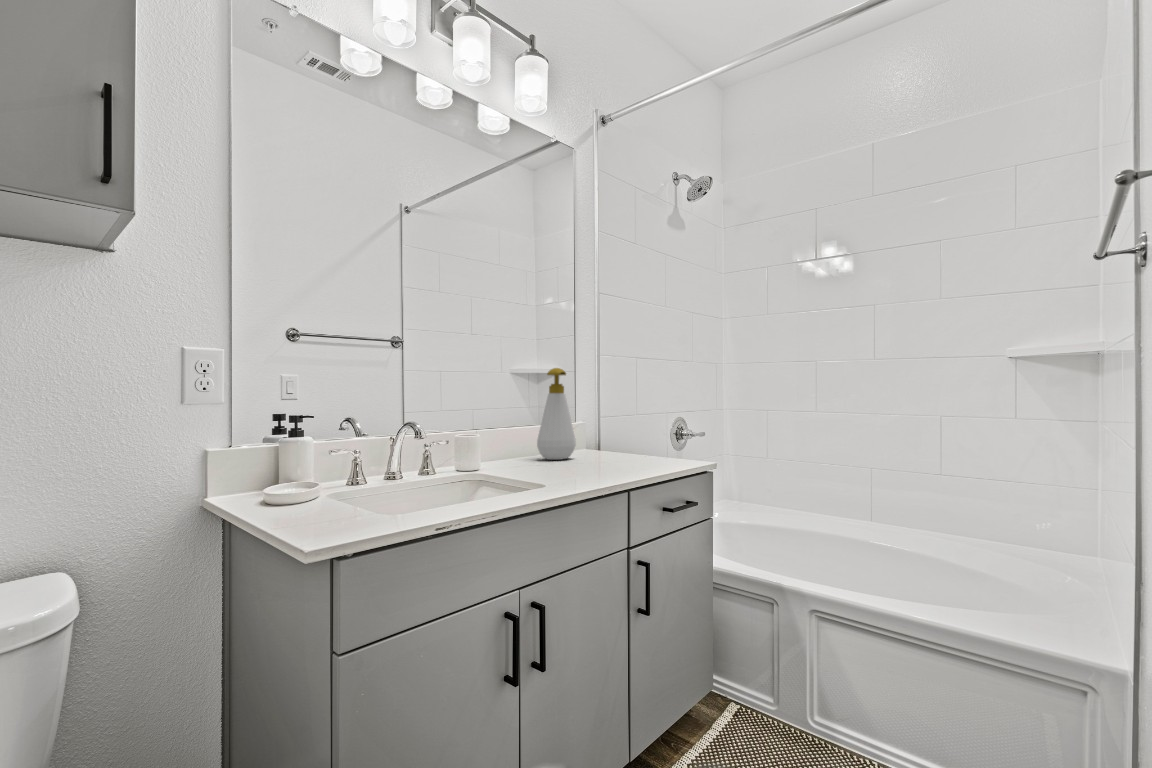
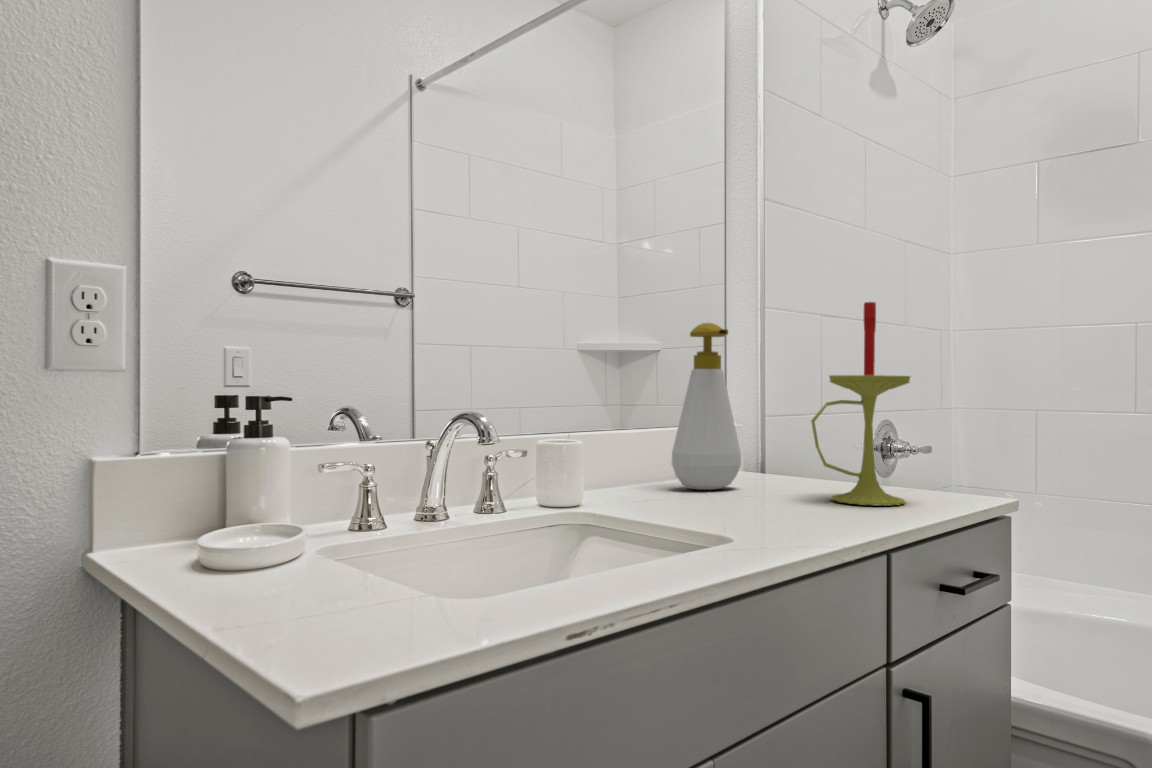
candle: none [605,356,658,467] -> present [811,302,910,506]

